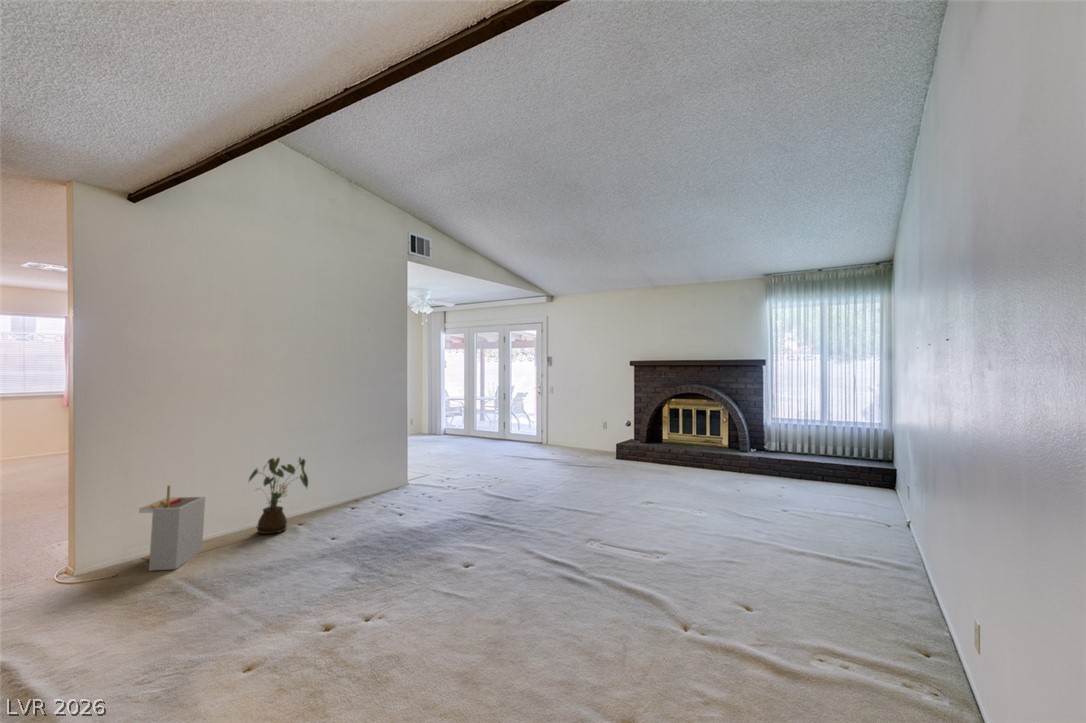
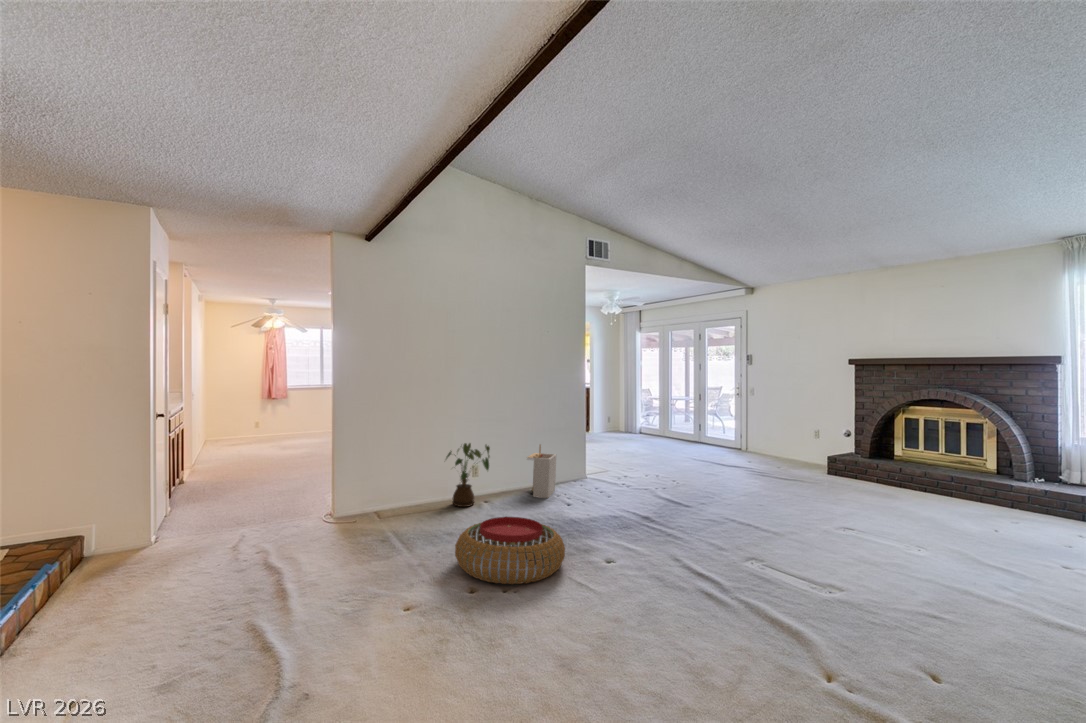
storage bin: present [139,486,205,570] -> present [527,445,556,498]
pouf: none [293,535,425,614] -> present [455,517,565,584]

